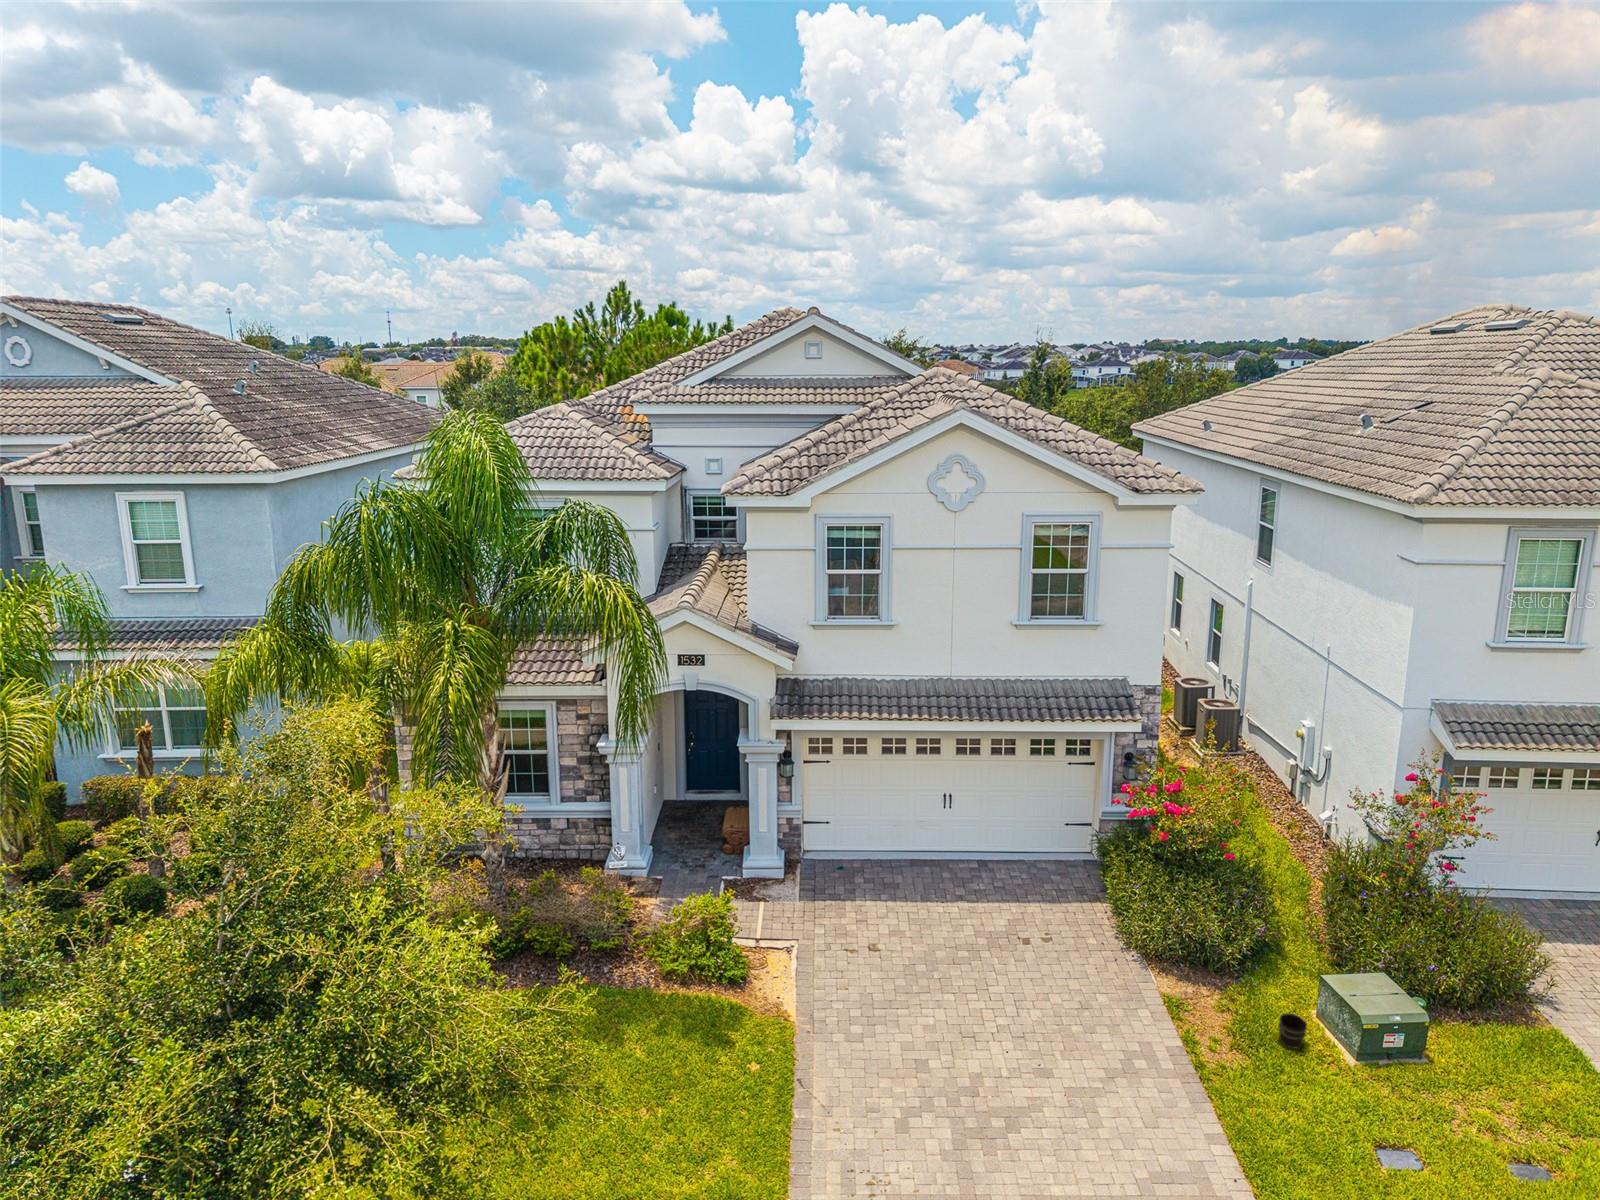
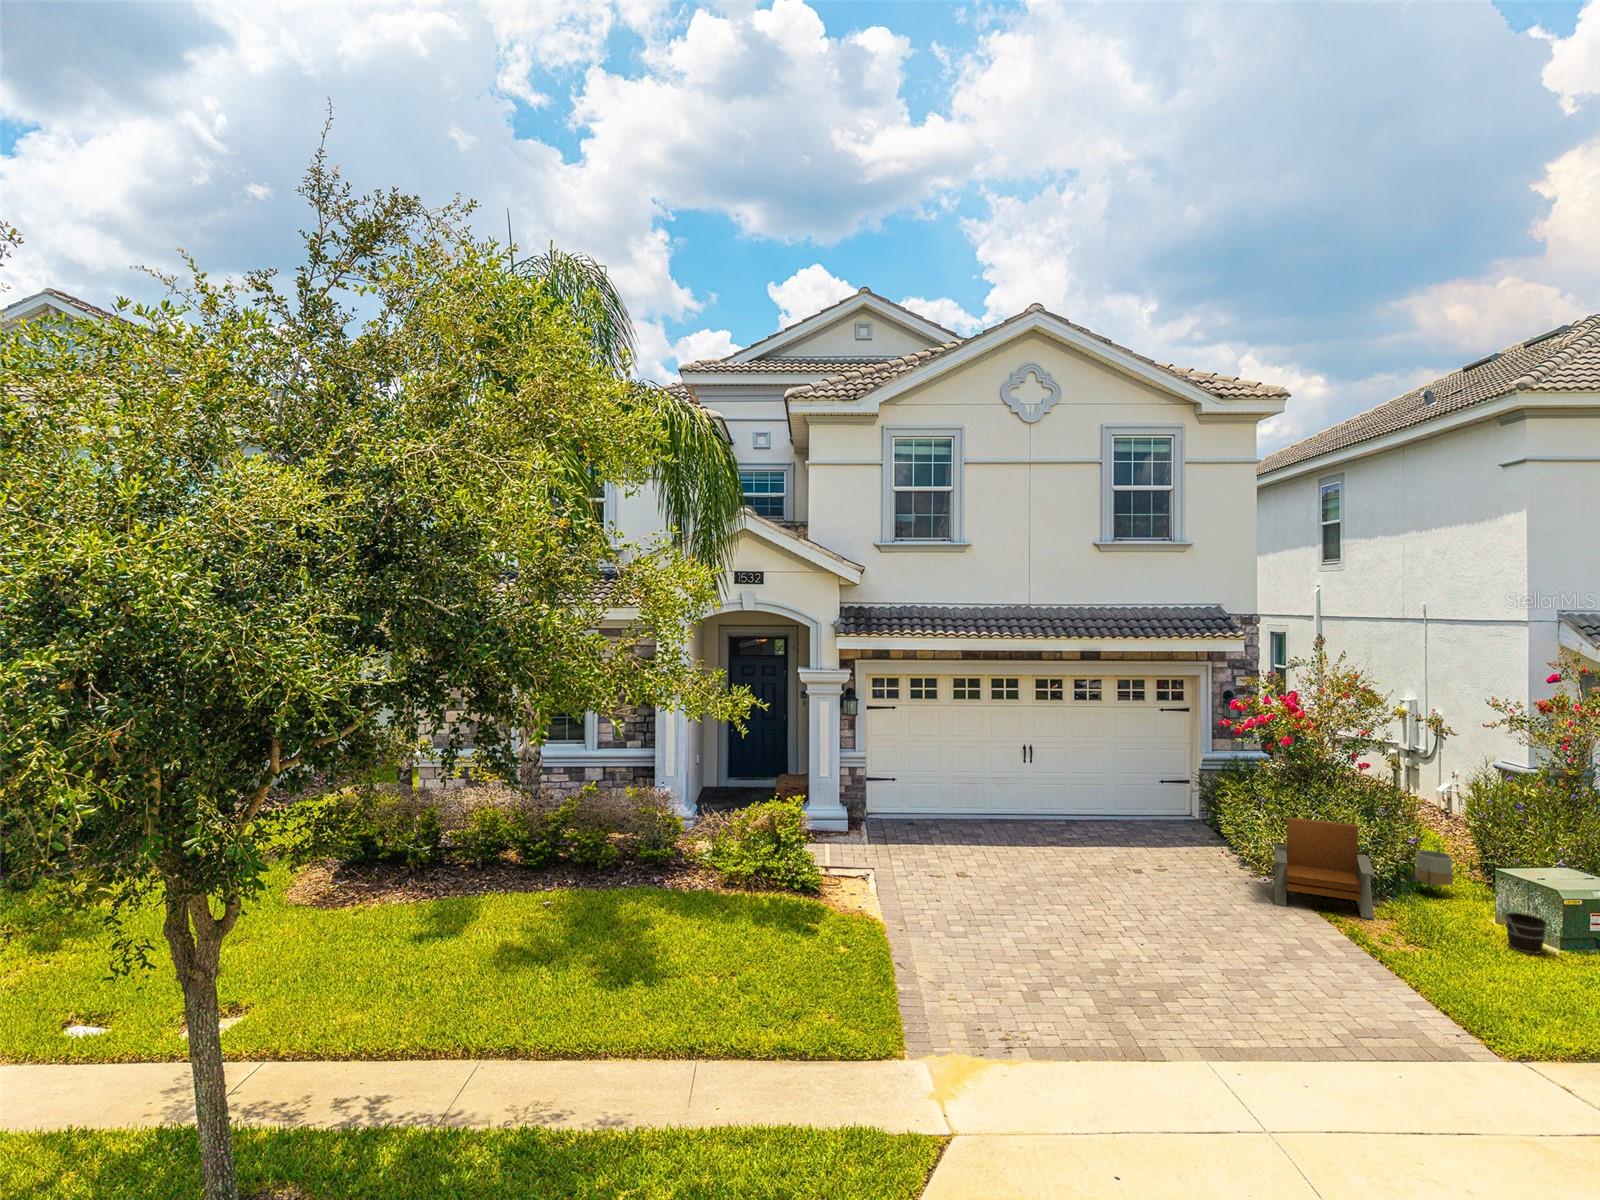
lounge chair: none [1116,908,1199,1006] -> present [1274,817,1375,920]
planter: none [1241,931,1270,972] -> present [1416,850,1453,886]

